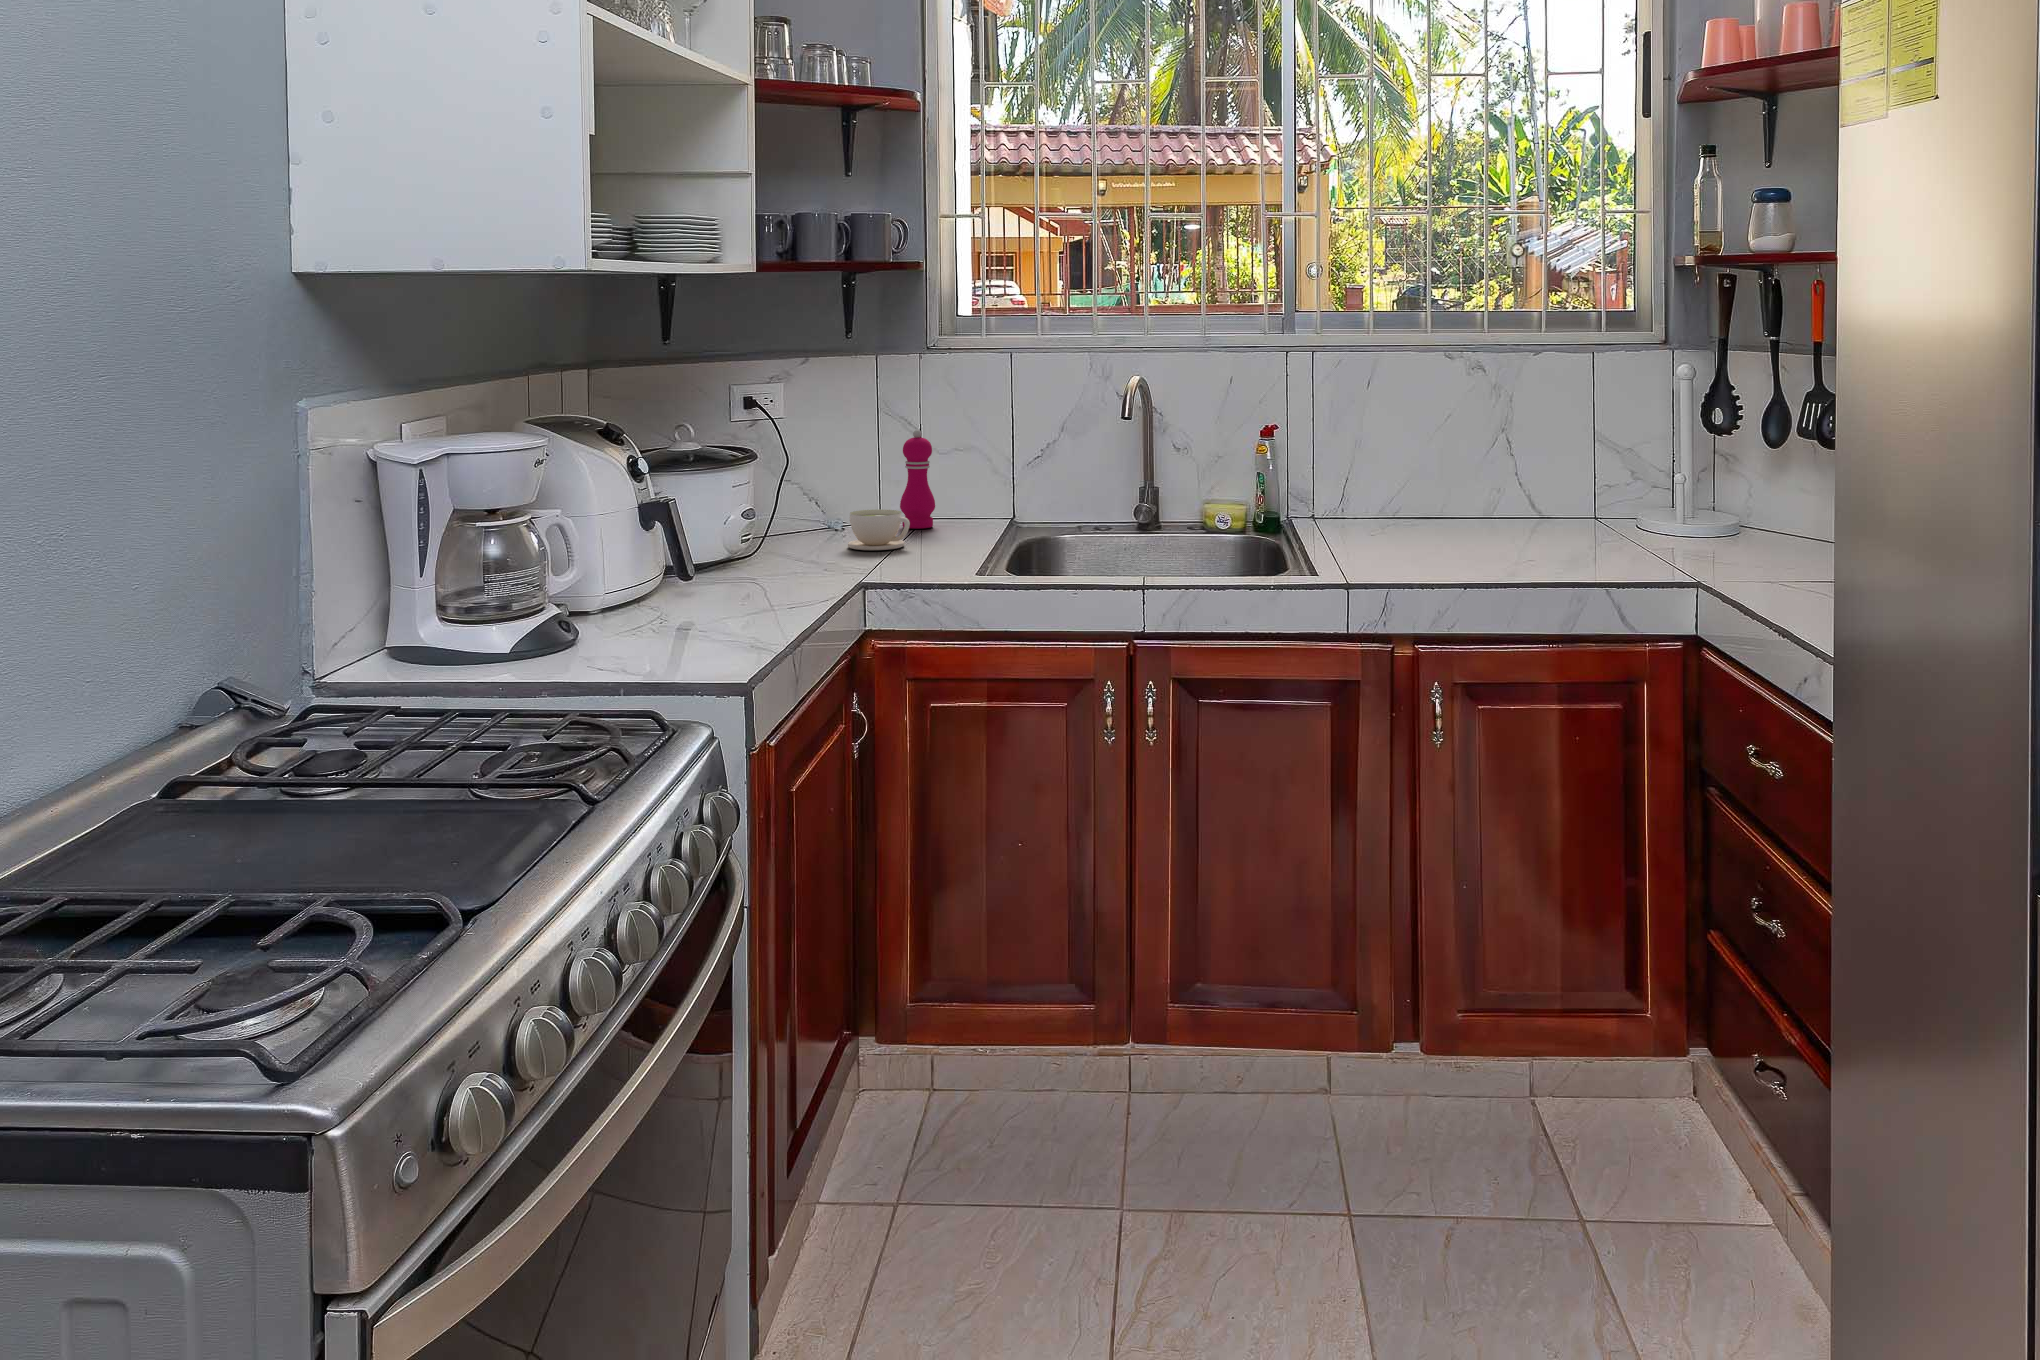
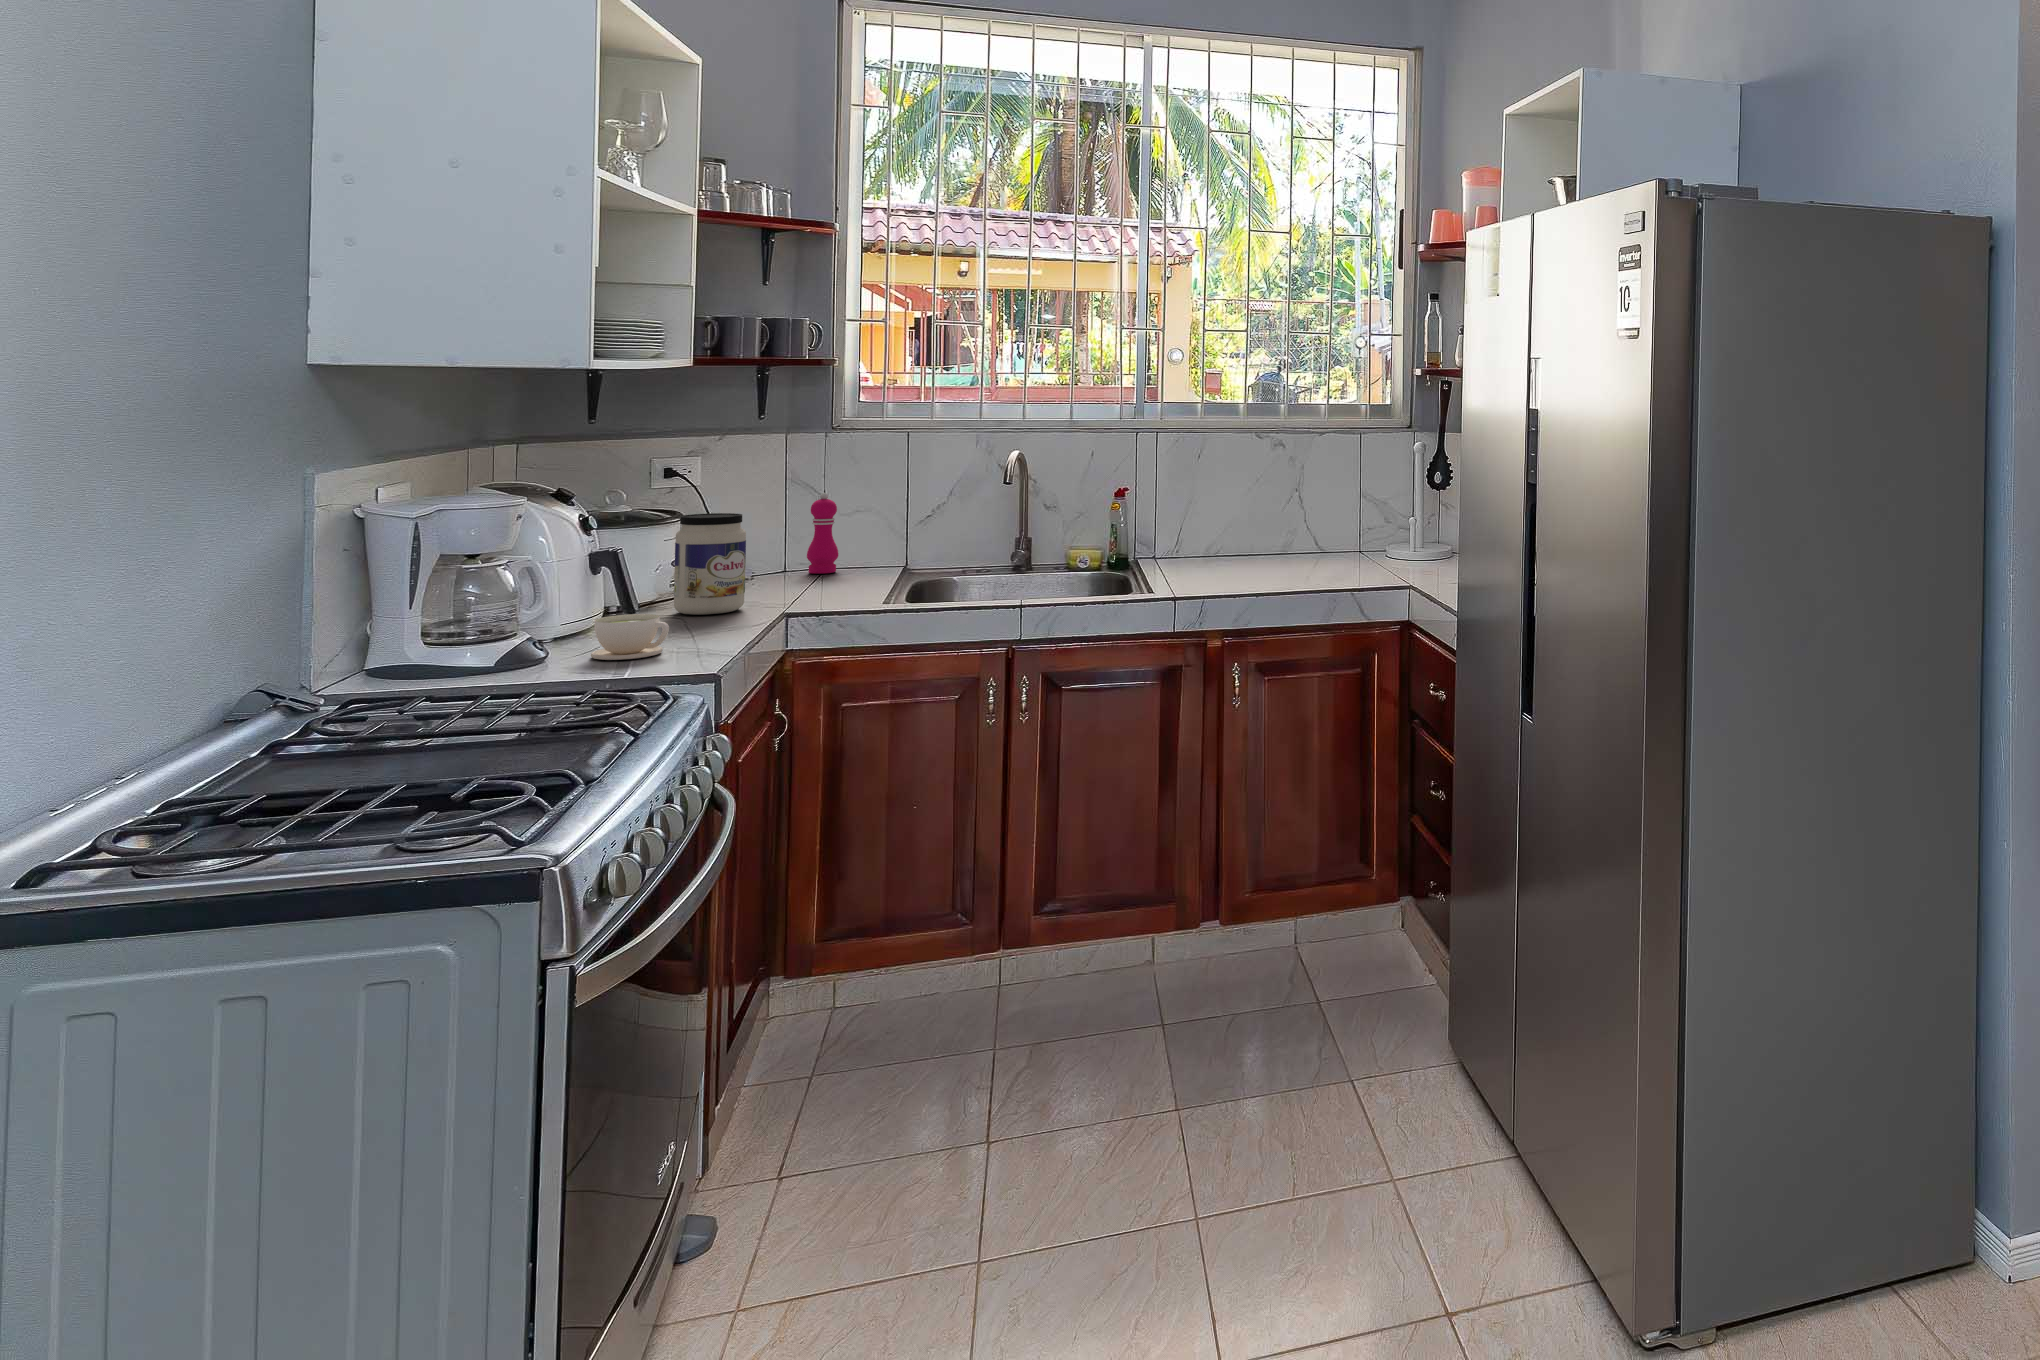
jar: none [737,457,816,584] -> present [674,513,746,615]
coffee cup: present [848,509,910,550] -> present [591,614,669,660]

